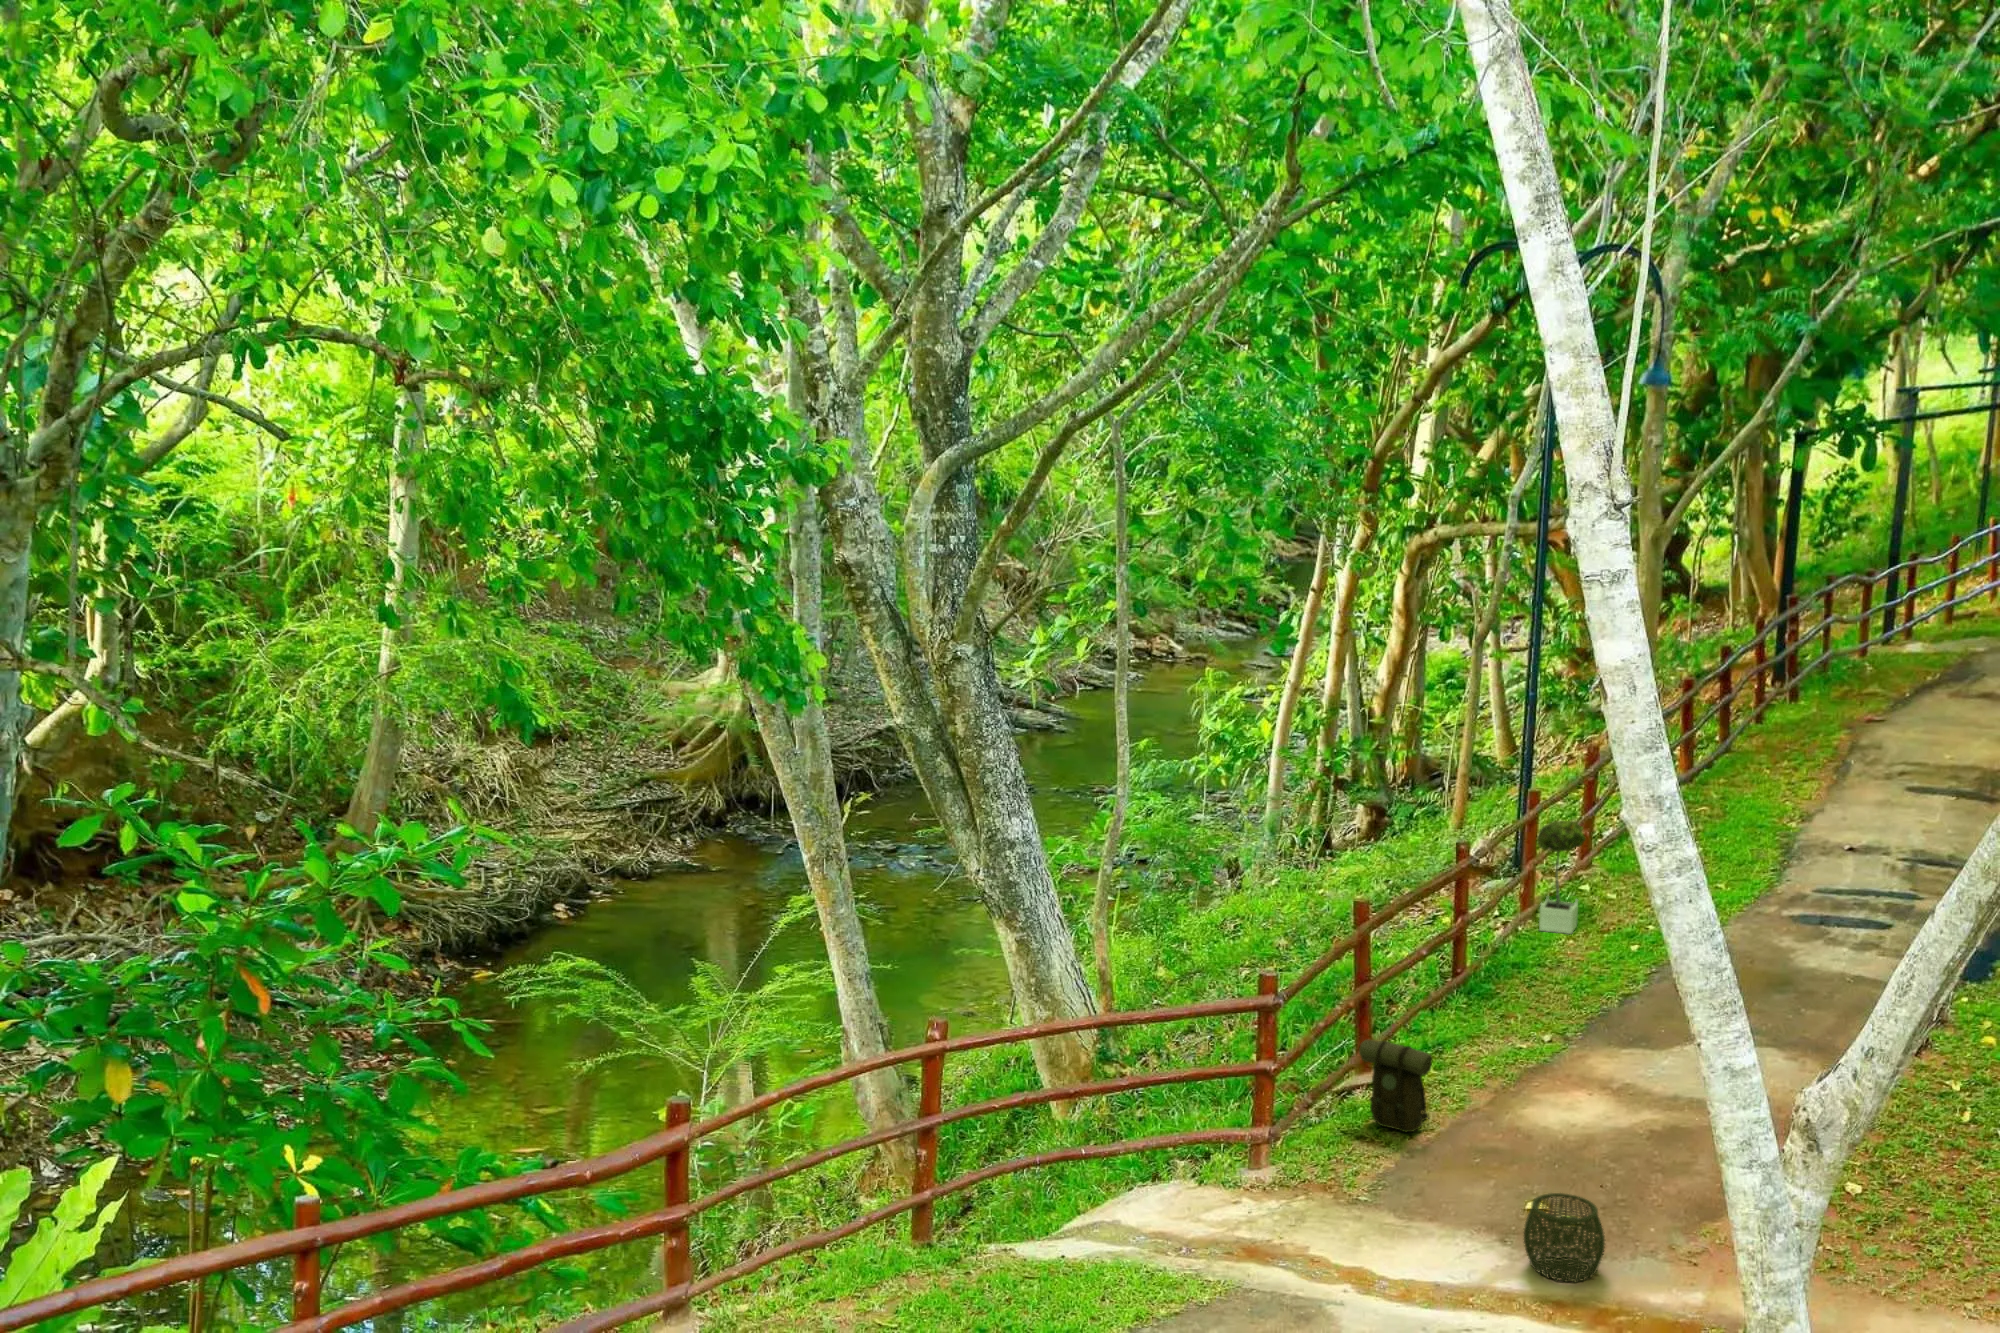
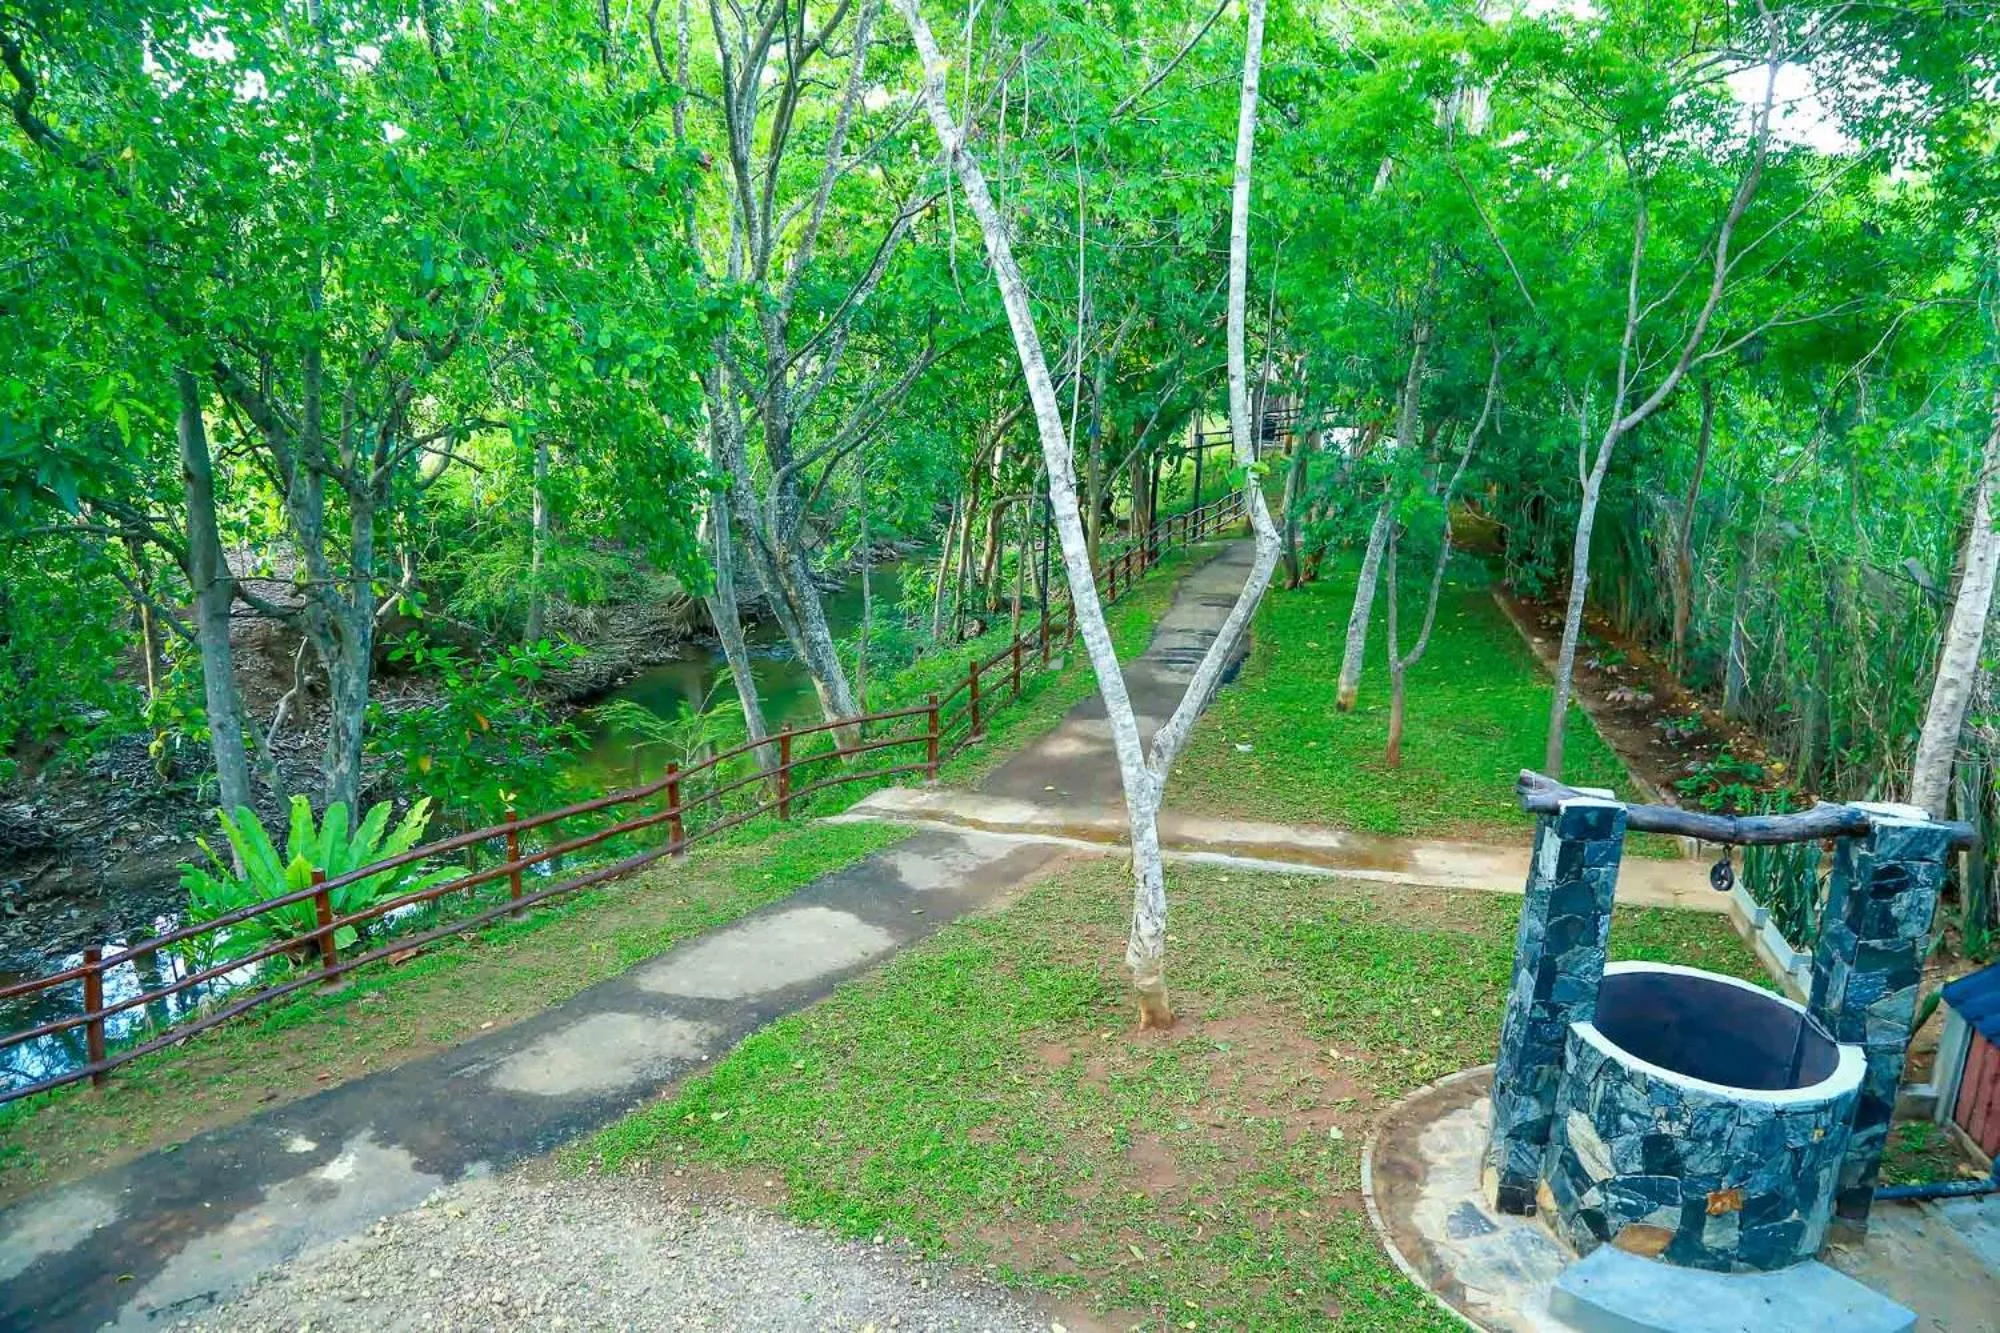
backpack: present [1359,1040,1432,1132] -> none [975,710,1004,746]
woven basket: present [1524,1193,1605,1282] -> none [1039,757,1068,789]

